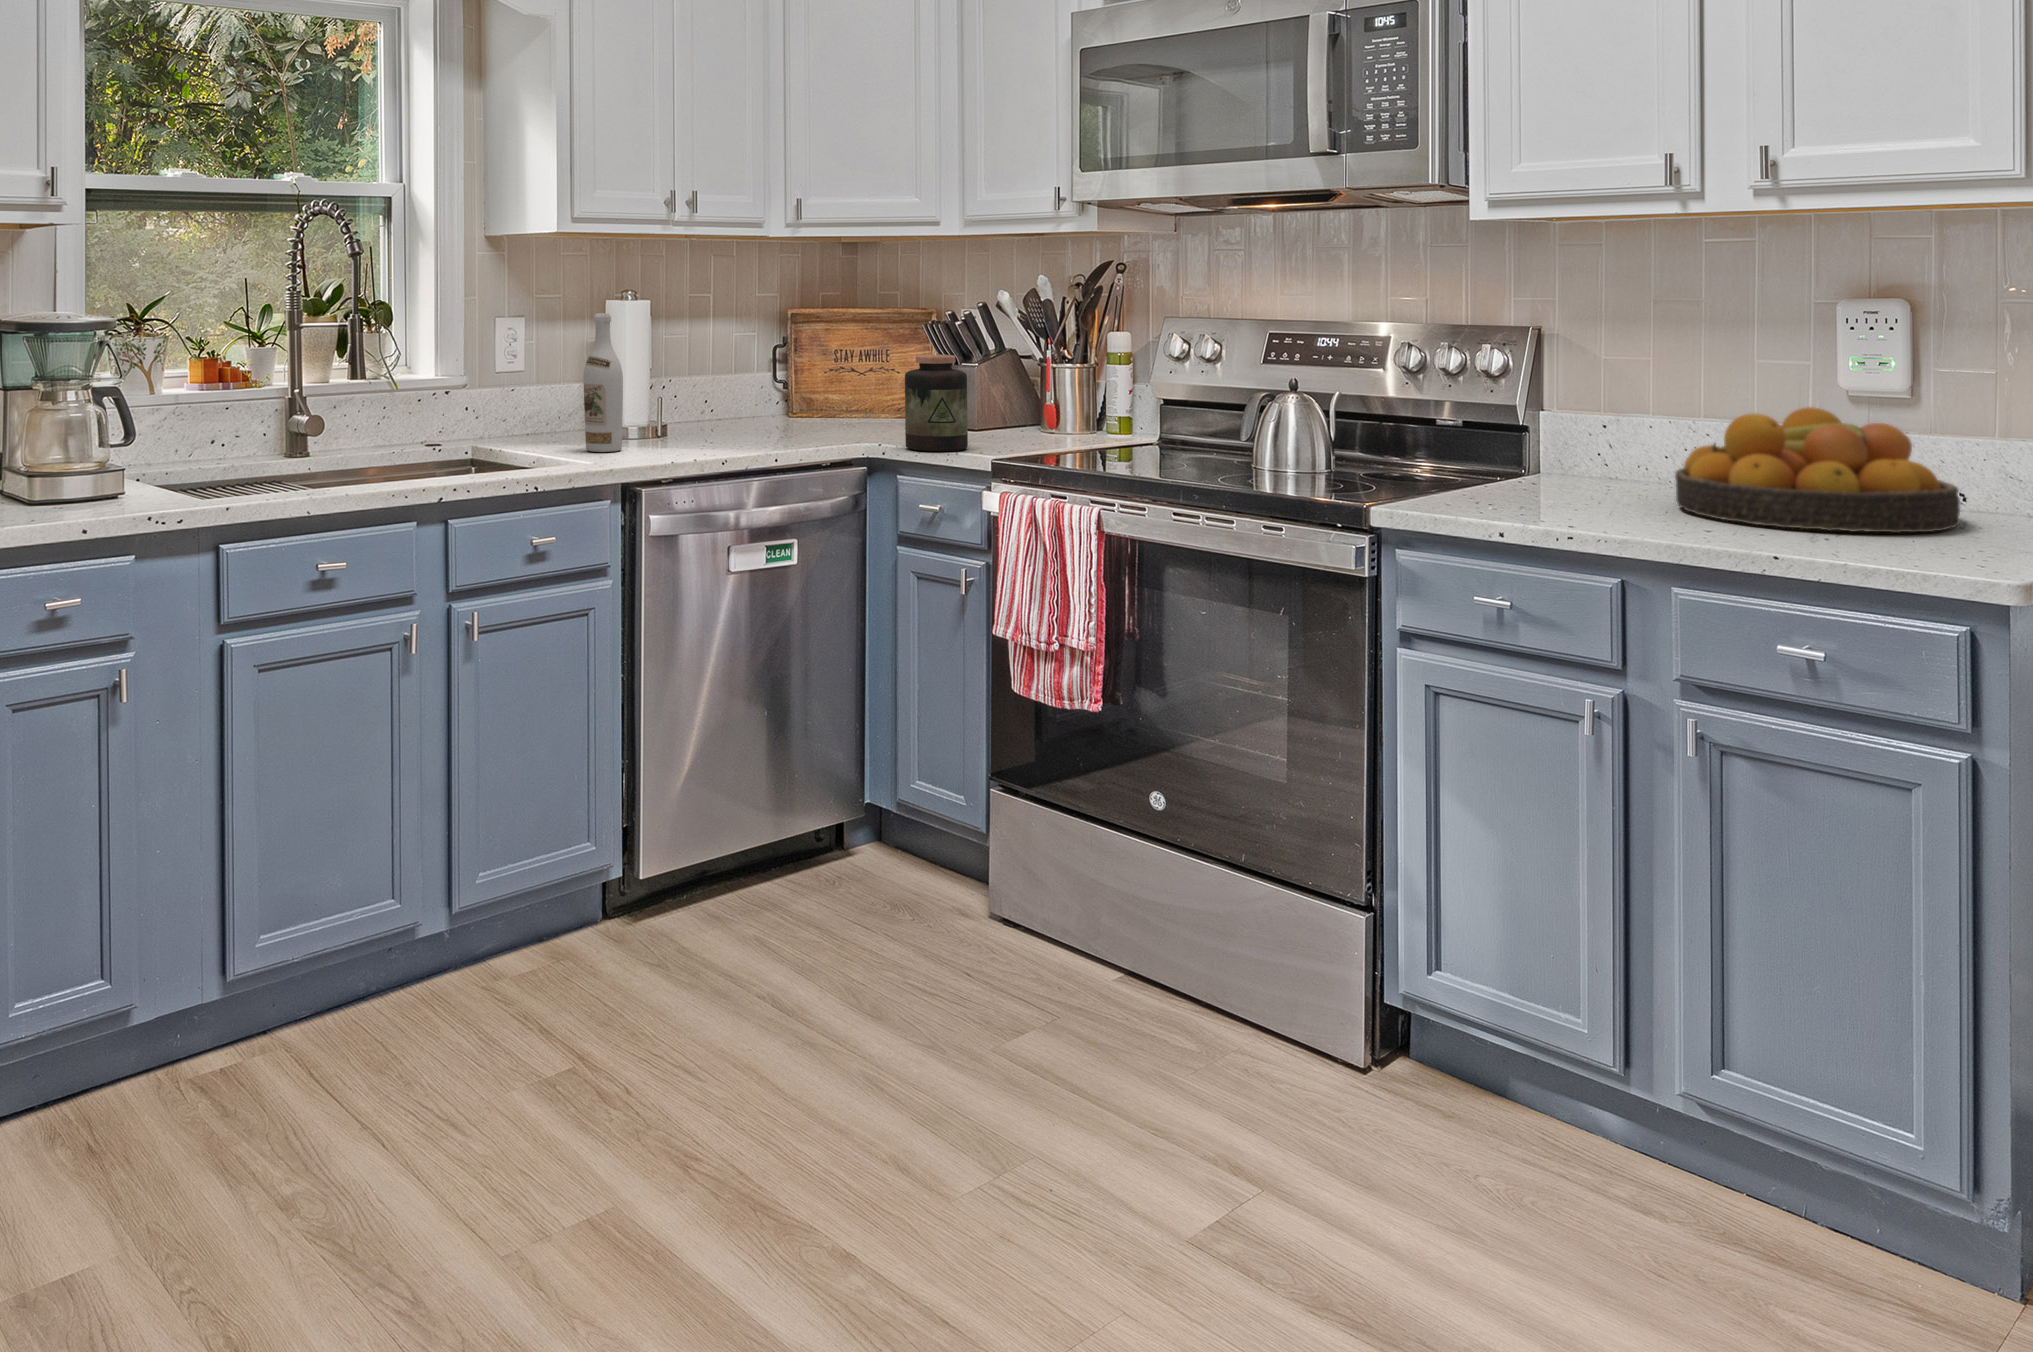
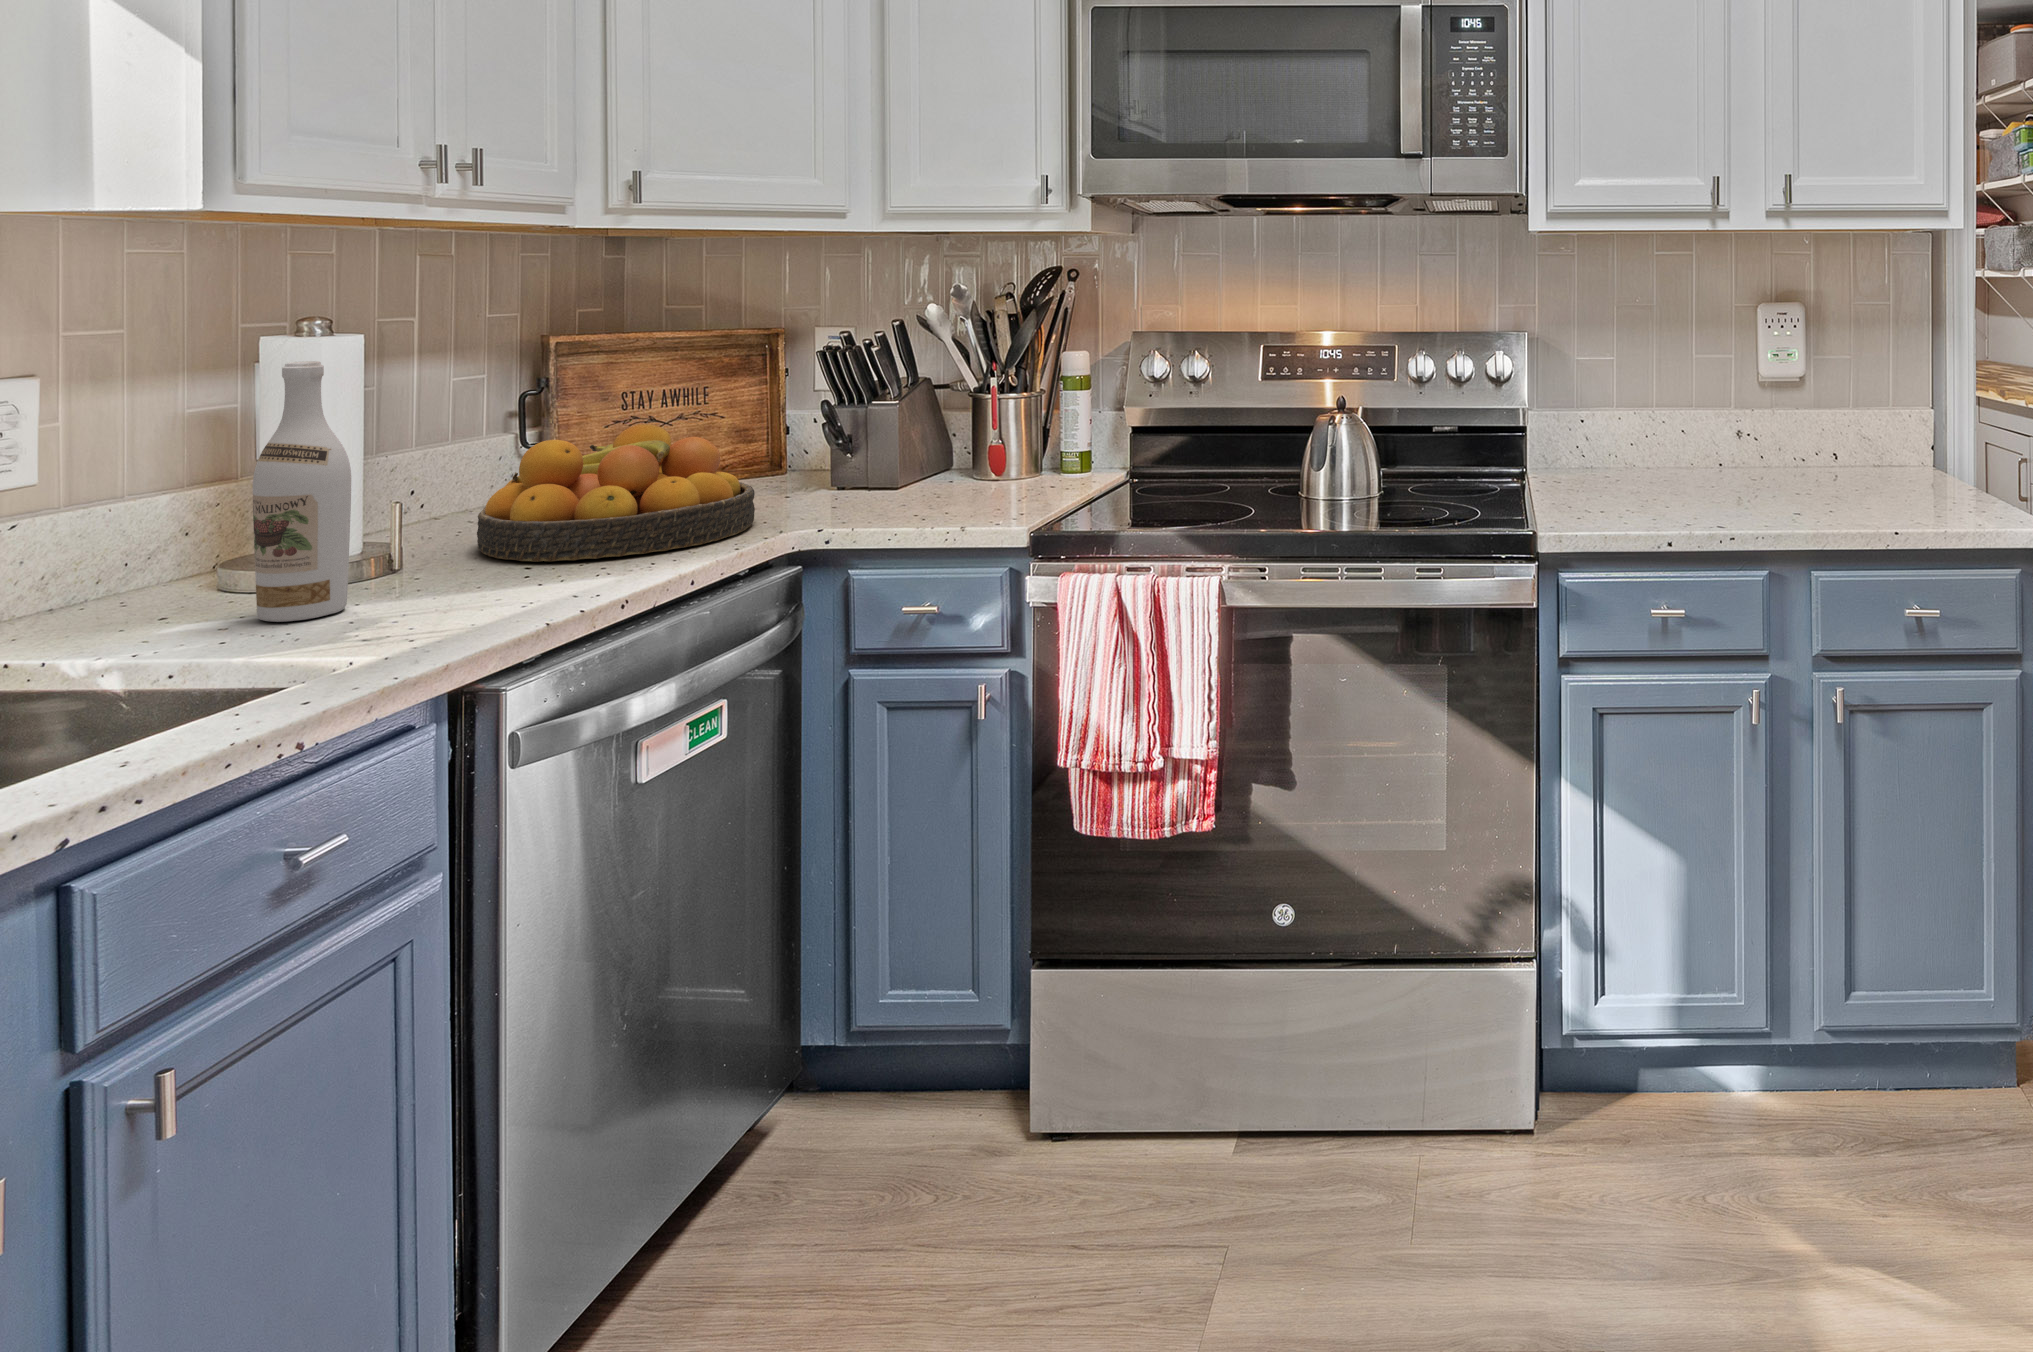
jar: present [905,355,968,451] -> none [864,391,954,525]
fruit bowl: present [1675,407,1960,533] -> present [477,424,755,562]

